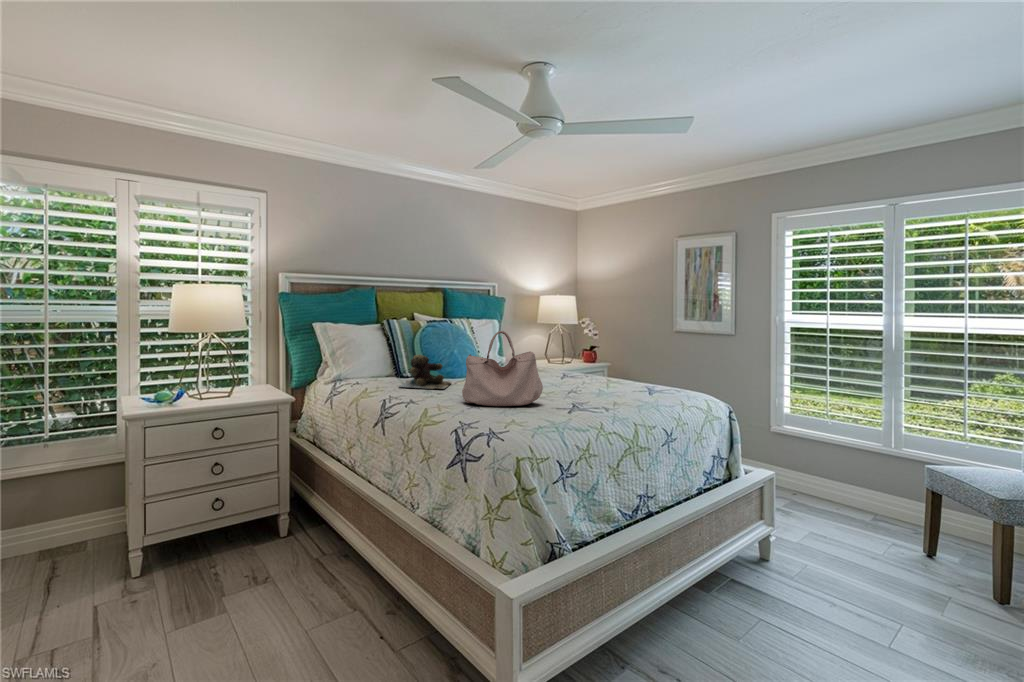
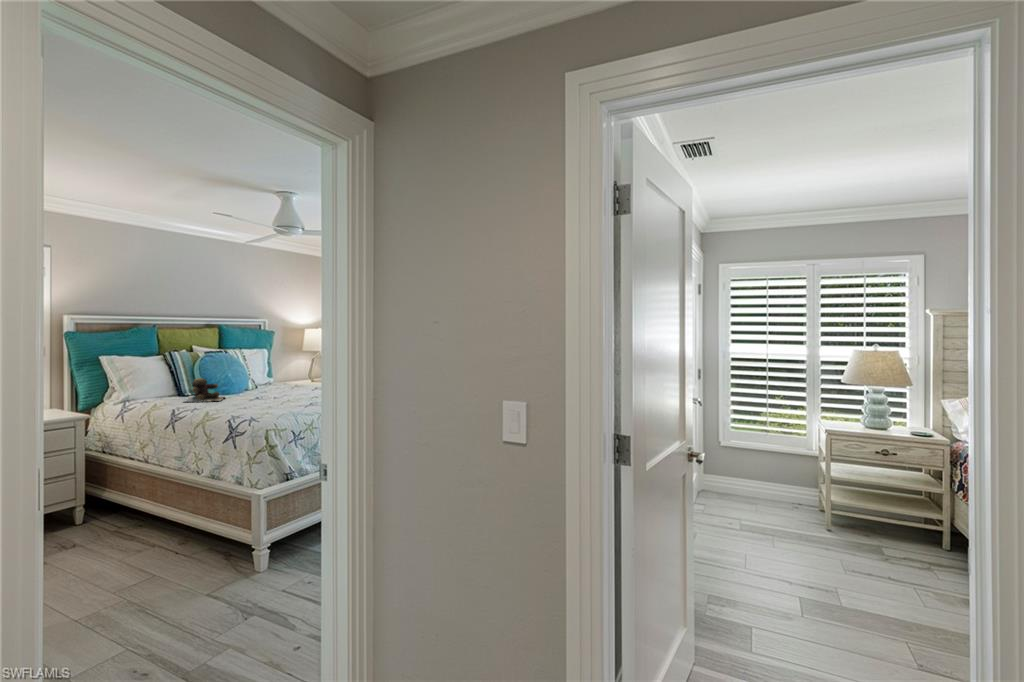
handbag: present [462,331,543,406] -> none [233,360,290,408]

